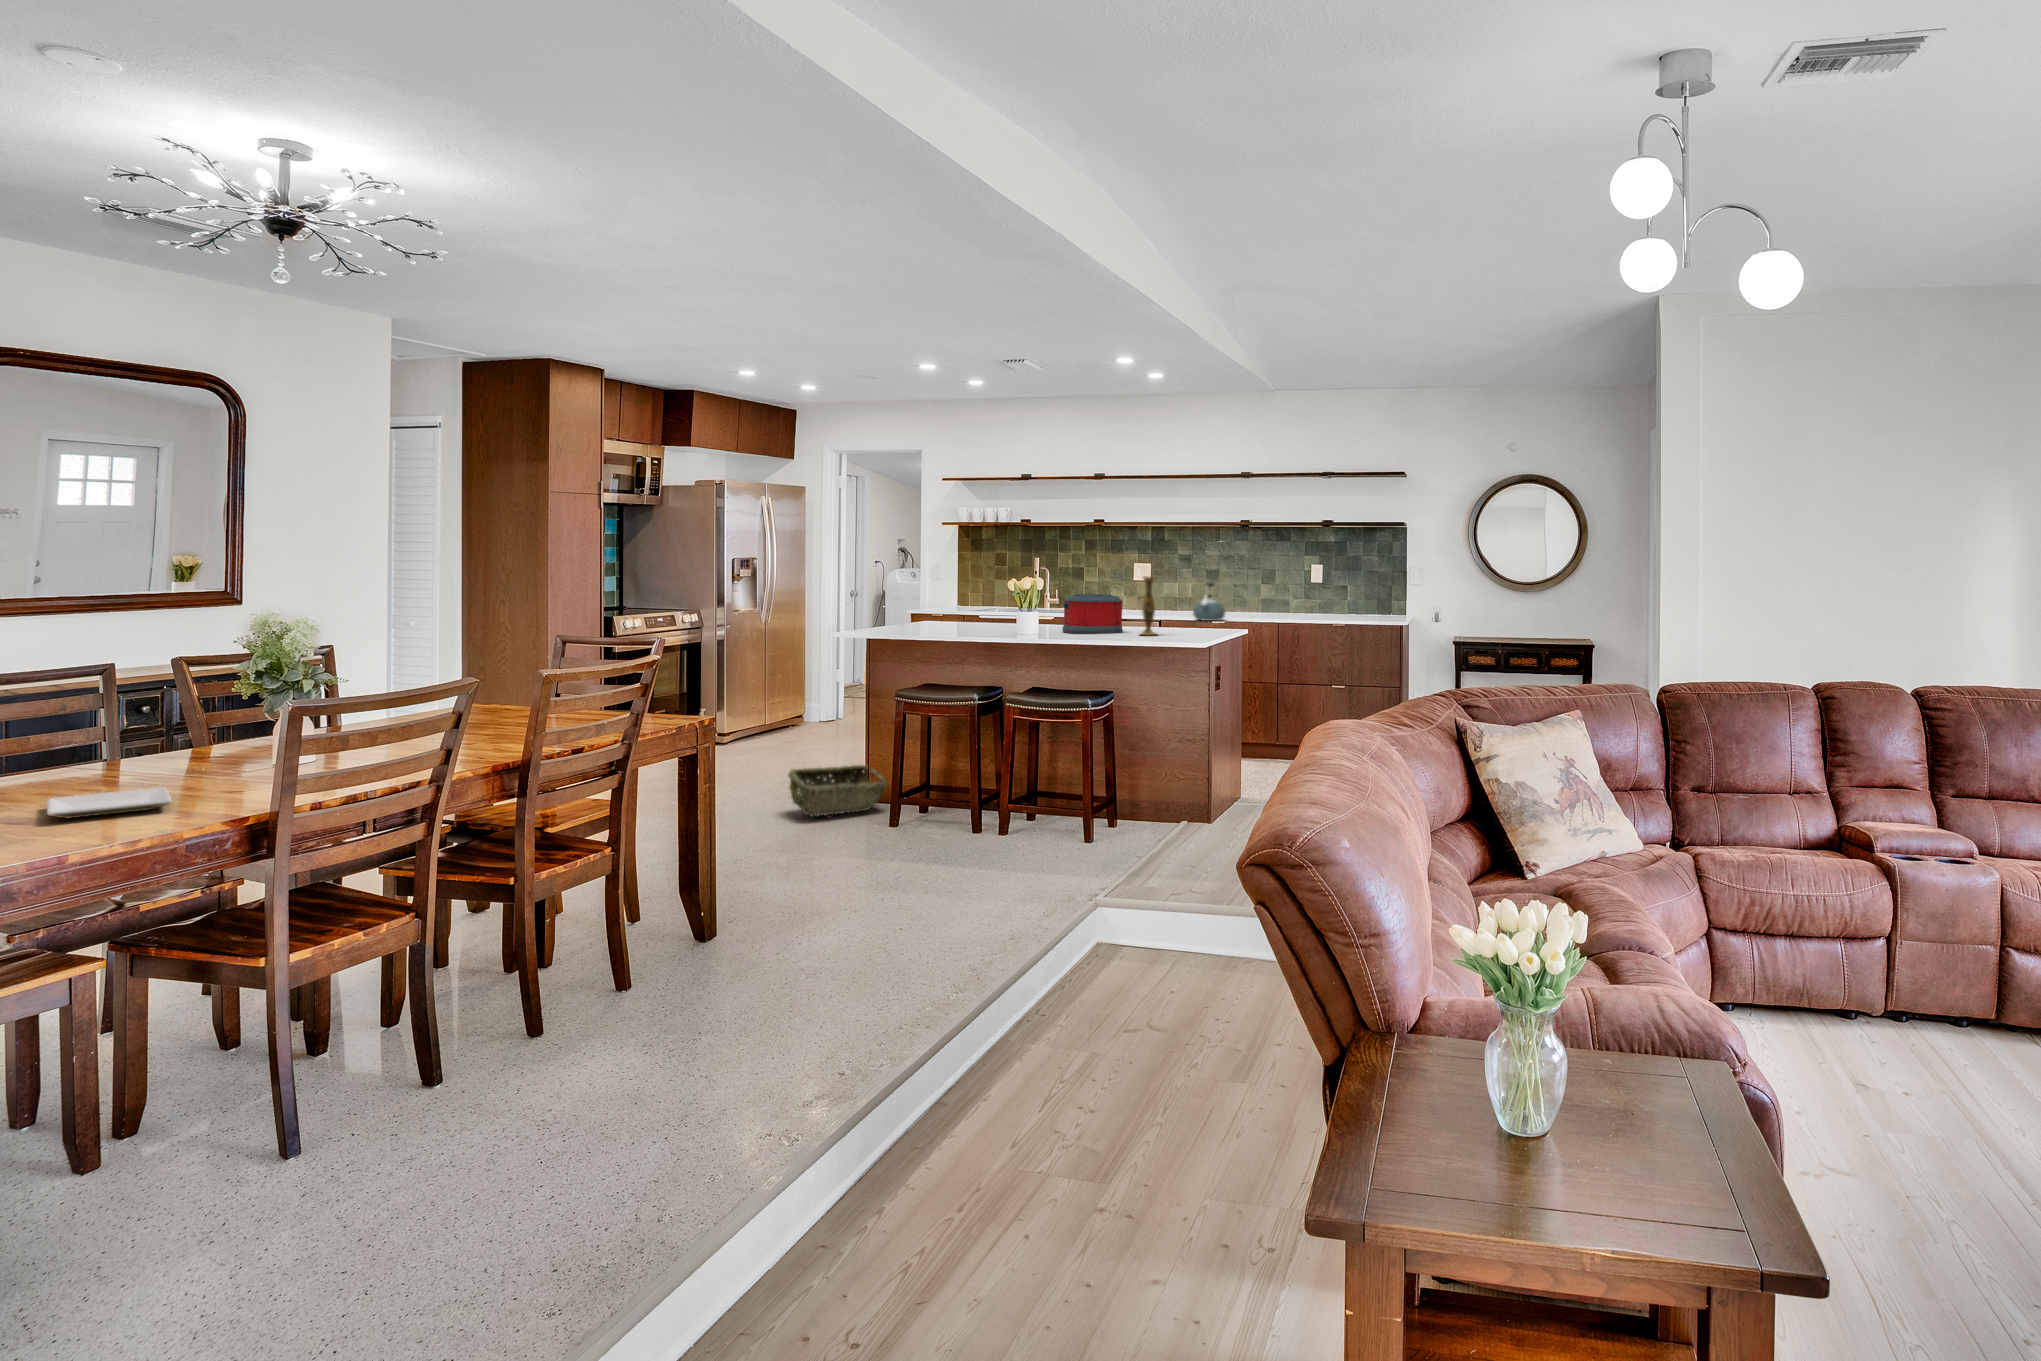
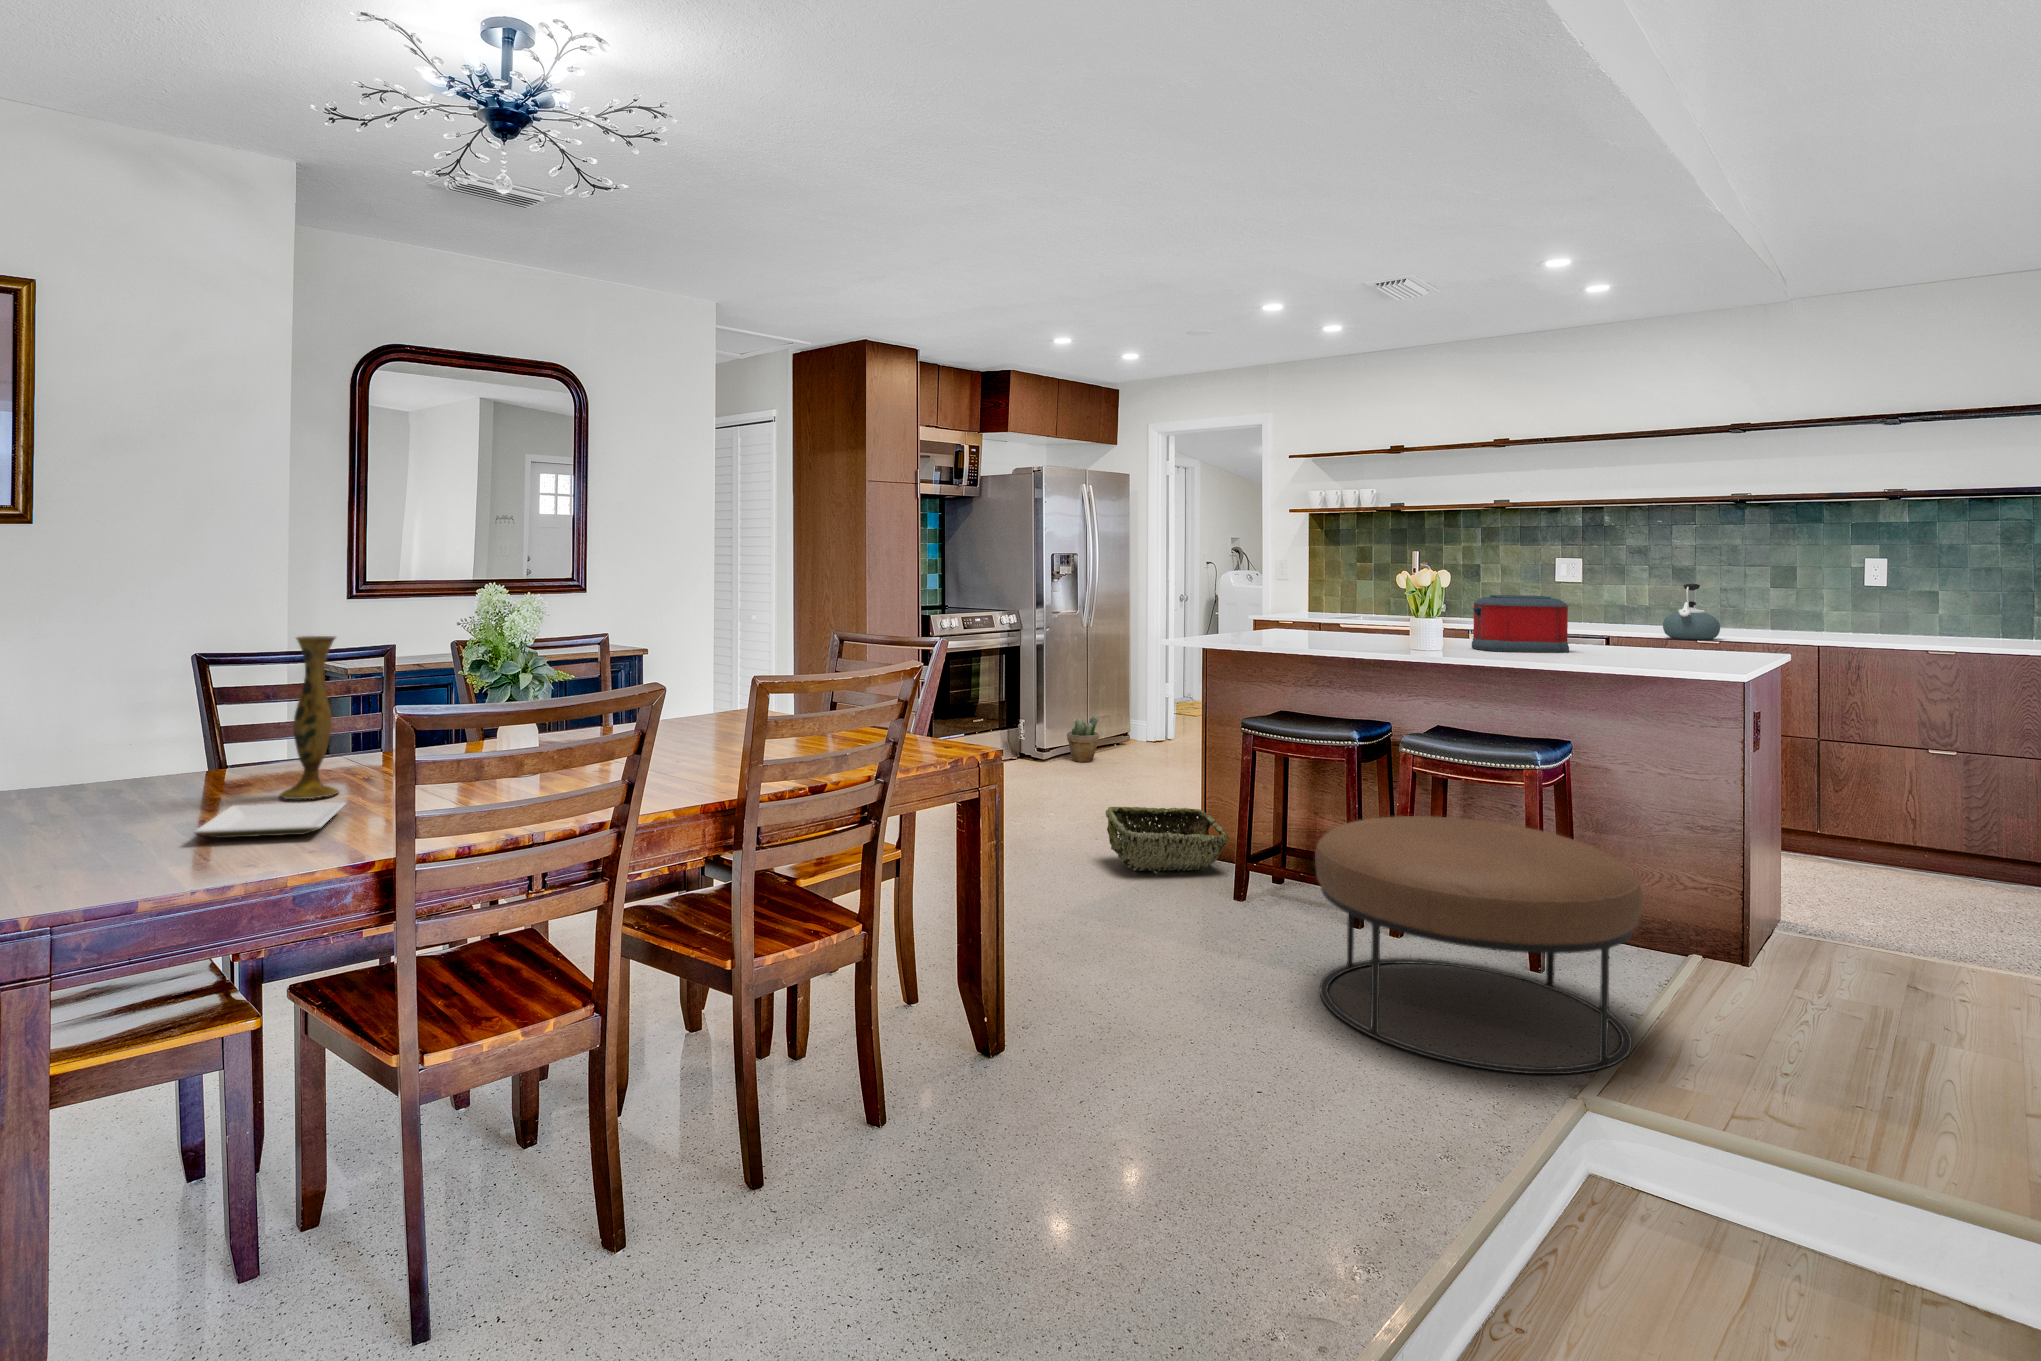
vase: present [1142,576,1155,635] -> present [280,636,339,799]
potted plant: none [747,702,778,743] -> present [1067,717,1099,762]
ottoman: none [944,748,1136,895] -> present [1315,816,1642,1074]

